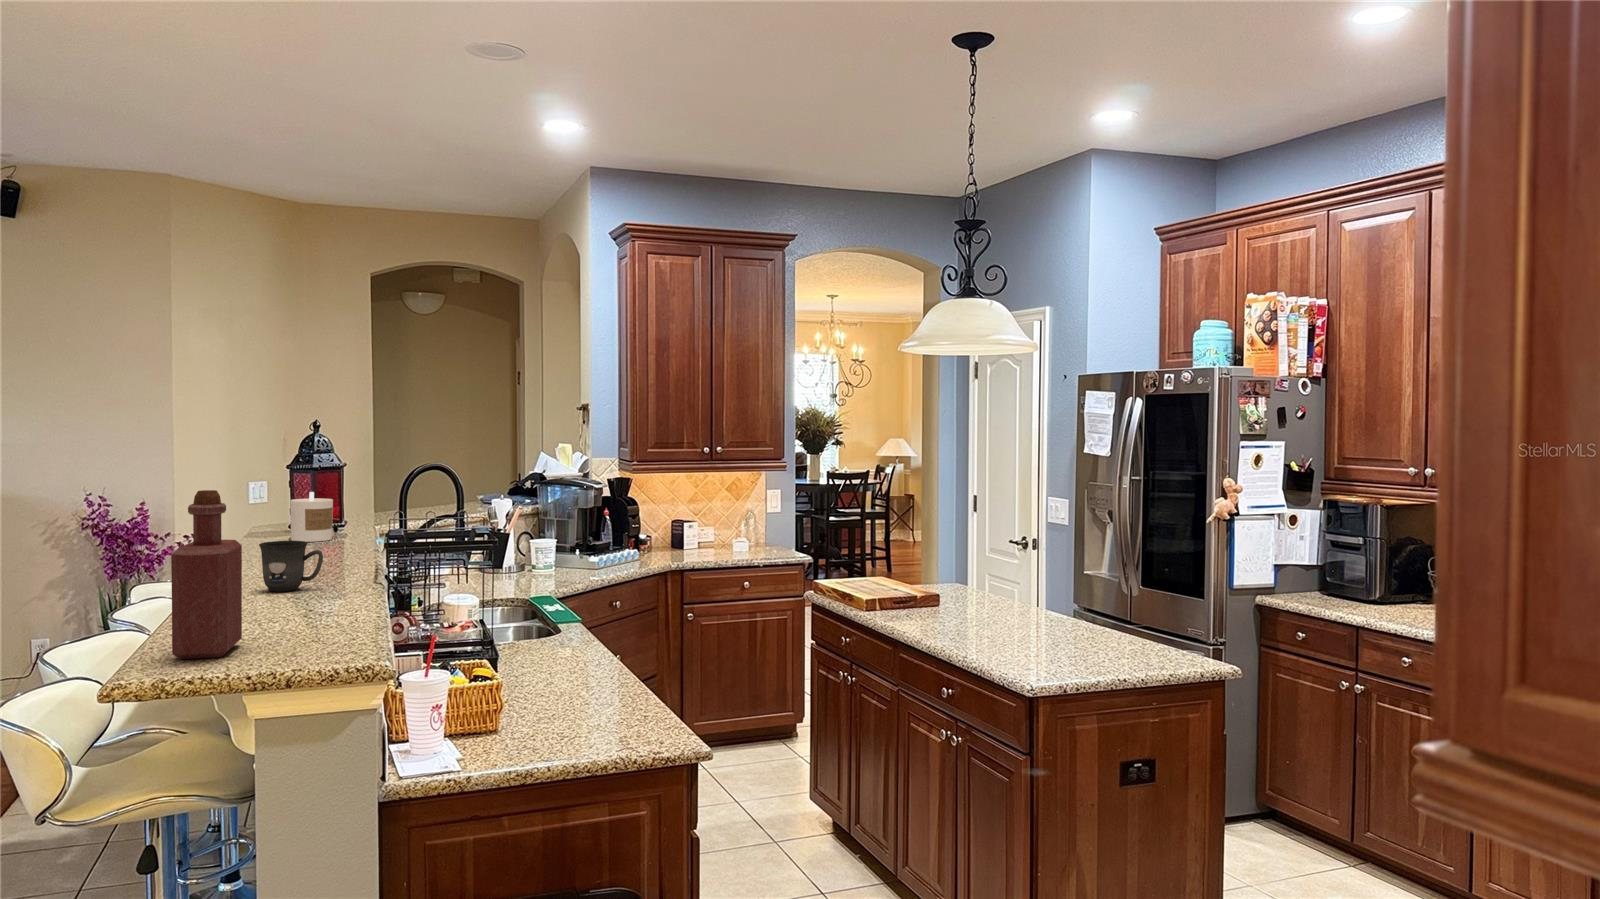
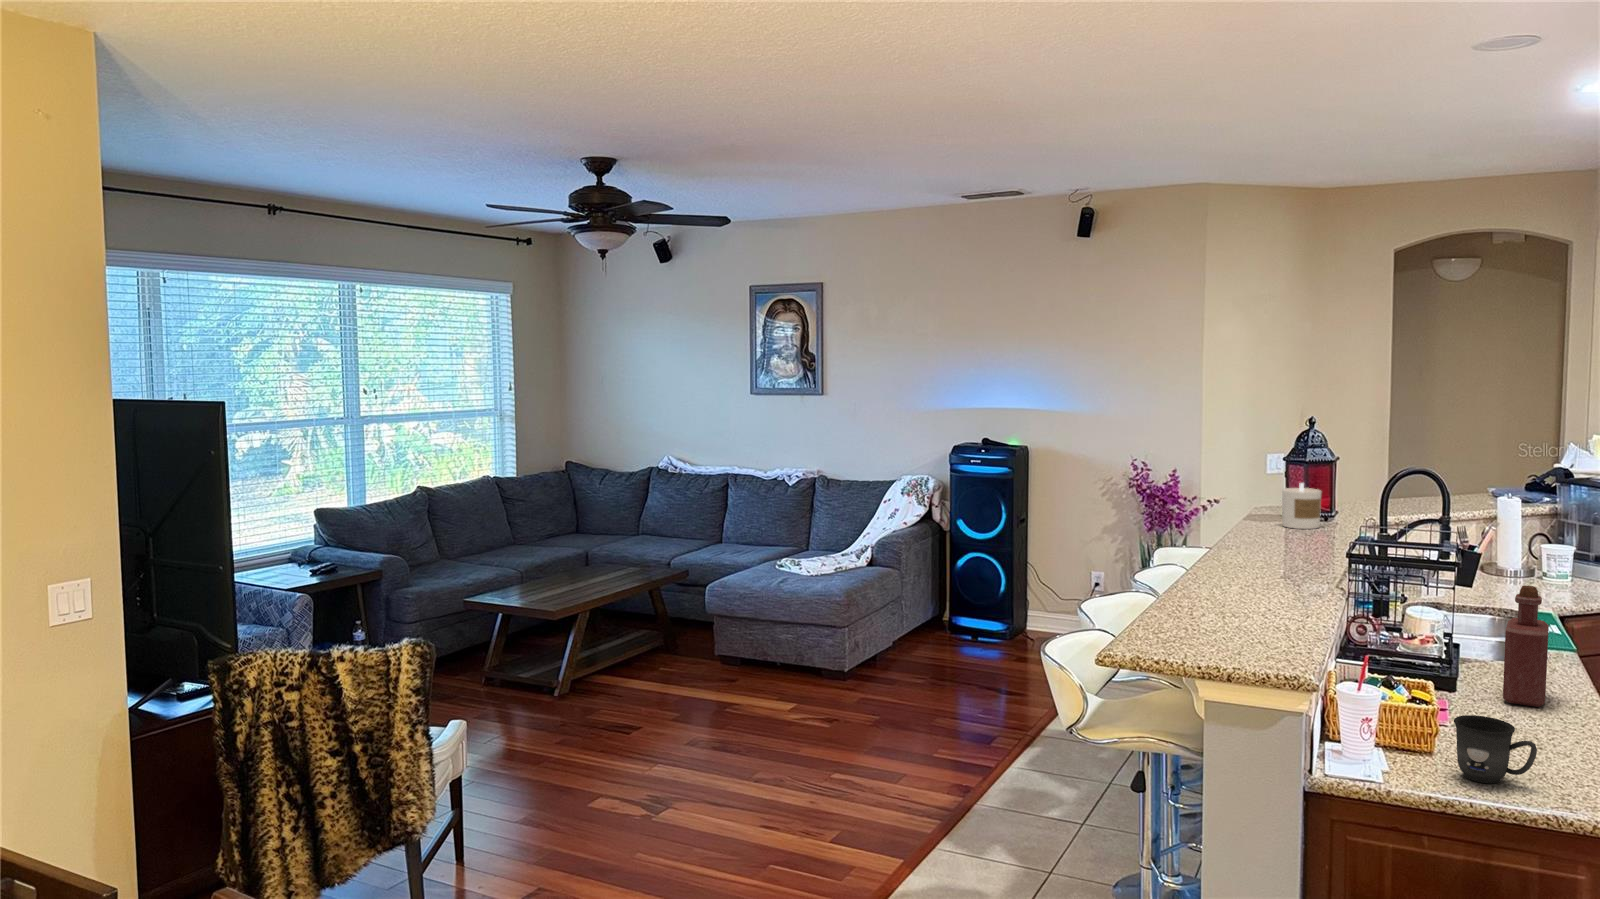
bottle: present [171,490,242,659] -> present [1503,585,1549,707]
mug: present [259,541,323,592] -> present [1454,715,1537,783]

